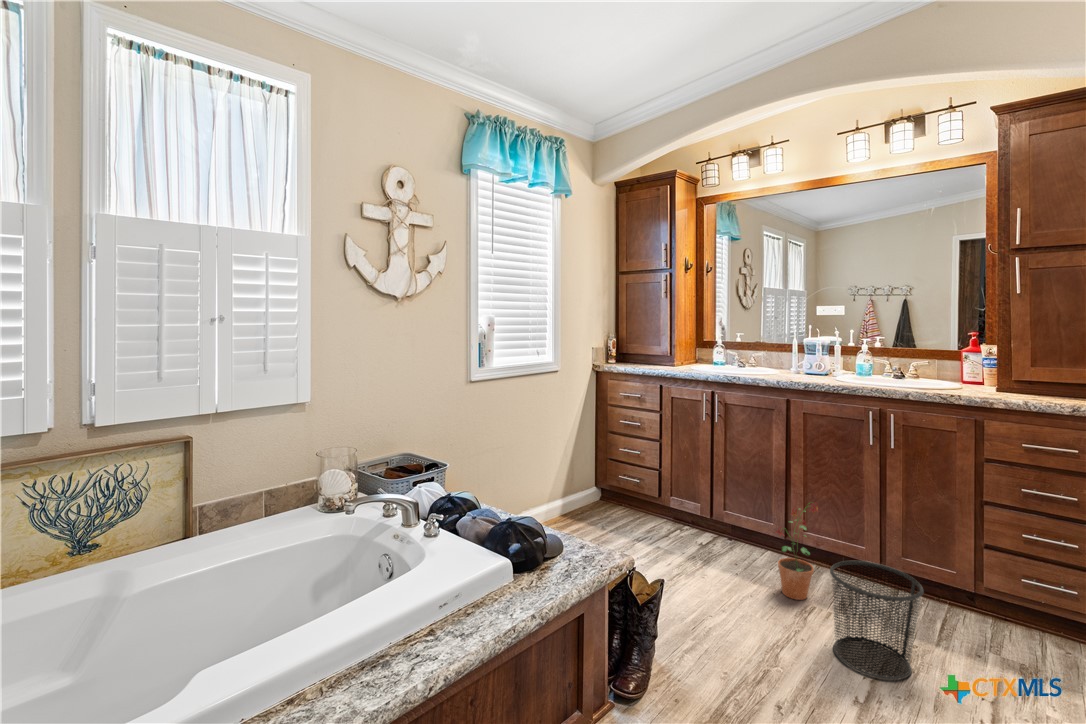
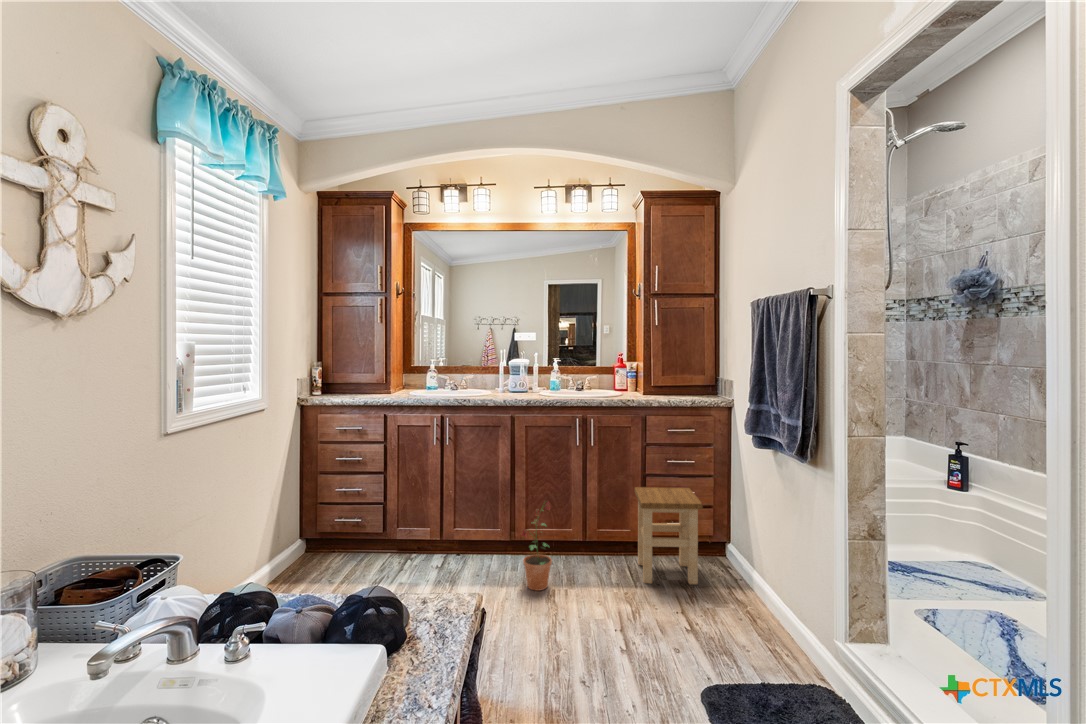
stool: none [949,513,1063,672] -> present [635,487,703,584]
waste bin: present [830,561,924,680] -> none [582,539,646,630]

